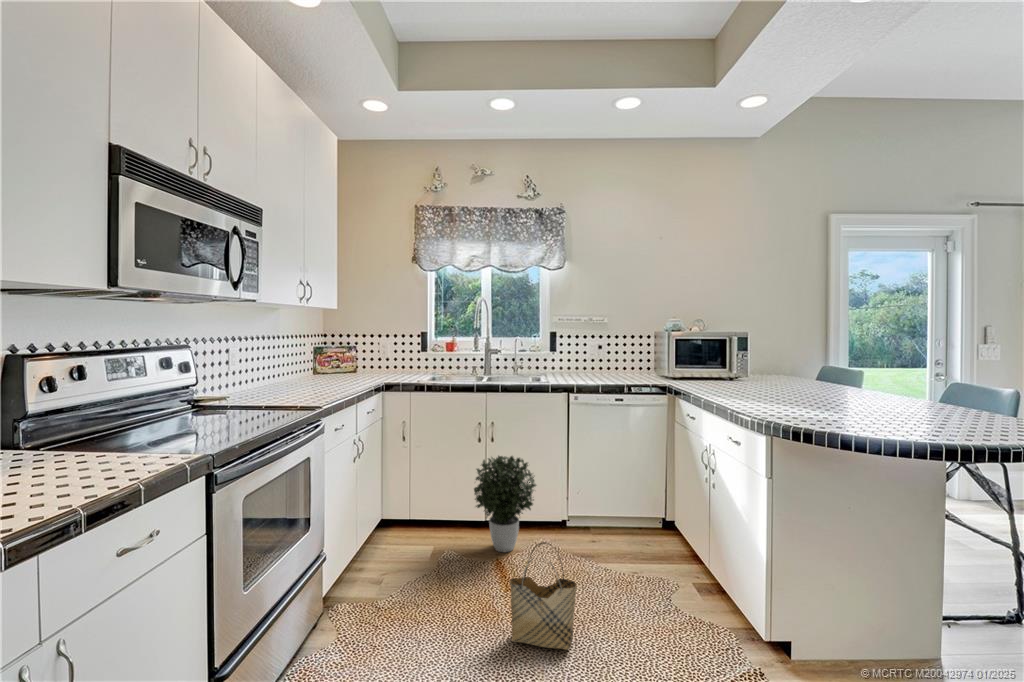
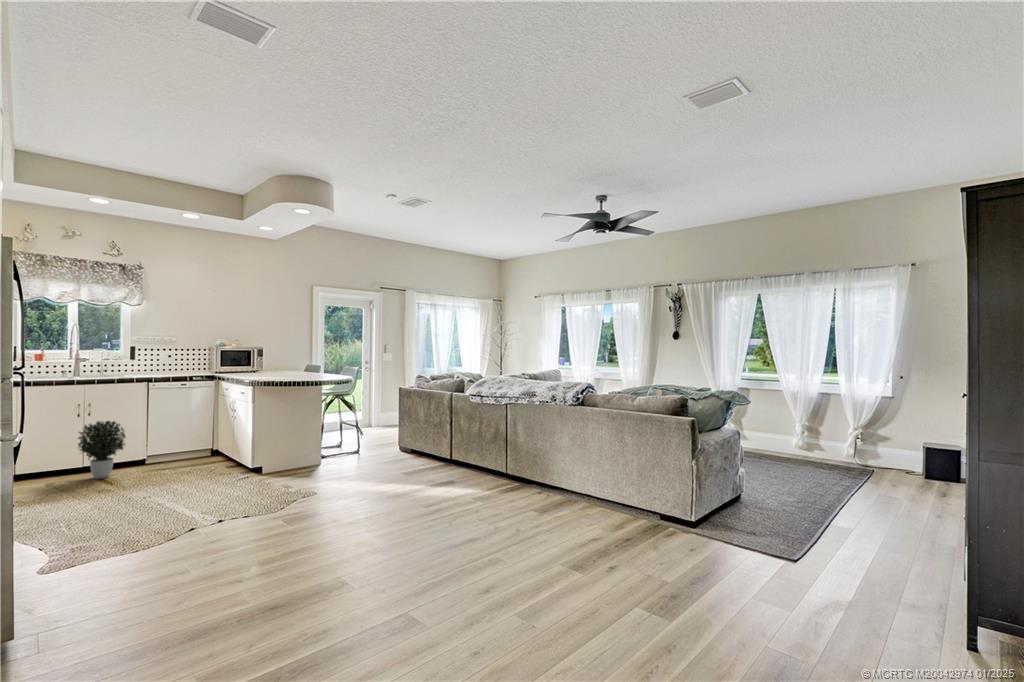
woven basket: present [509,542,577,650] -> none [122,447,161,493]

